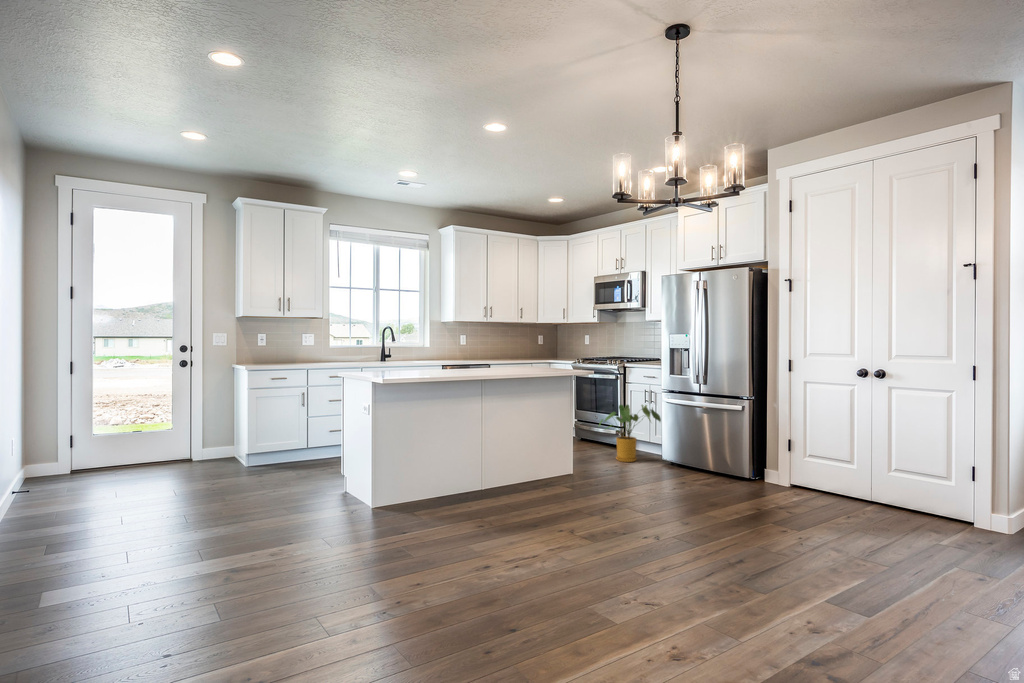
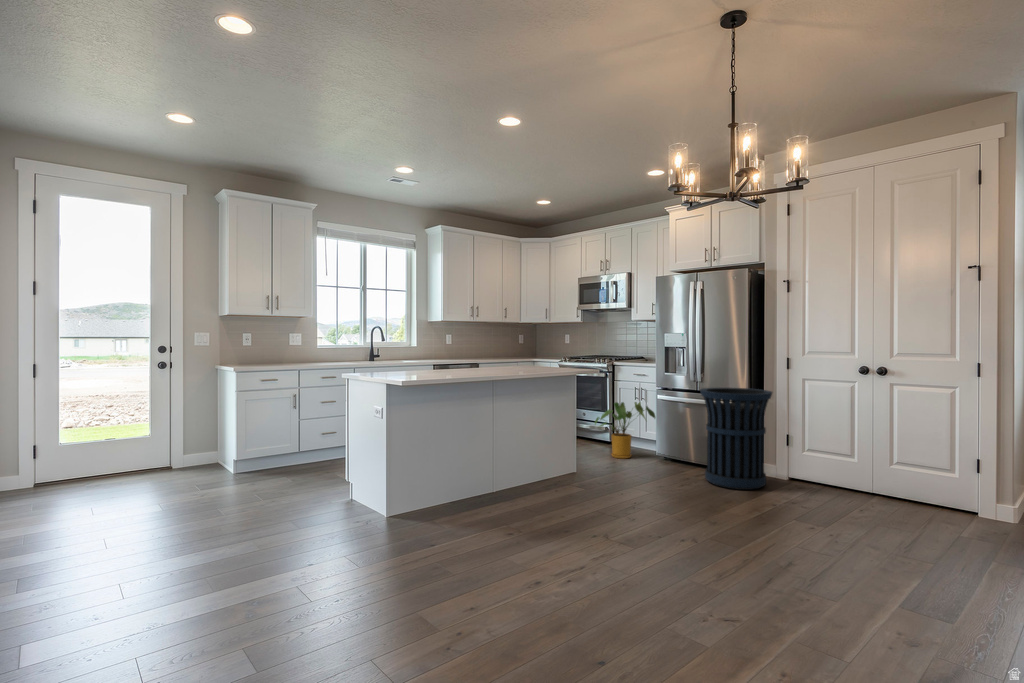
trash can: none [695,390,769,494] -> present [700,388,772,490]

